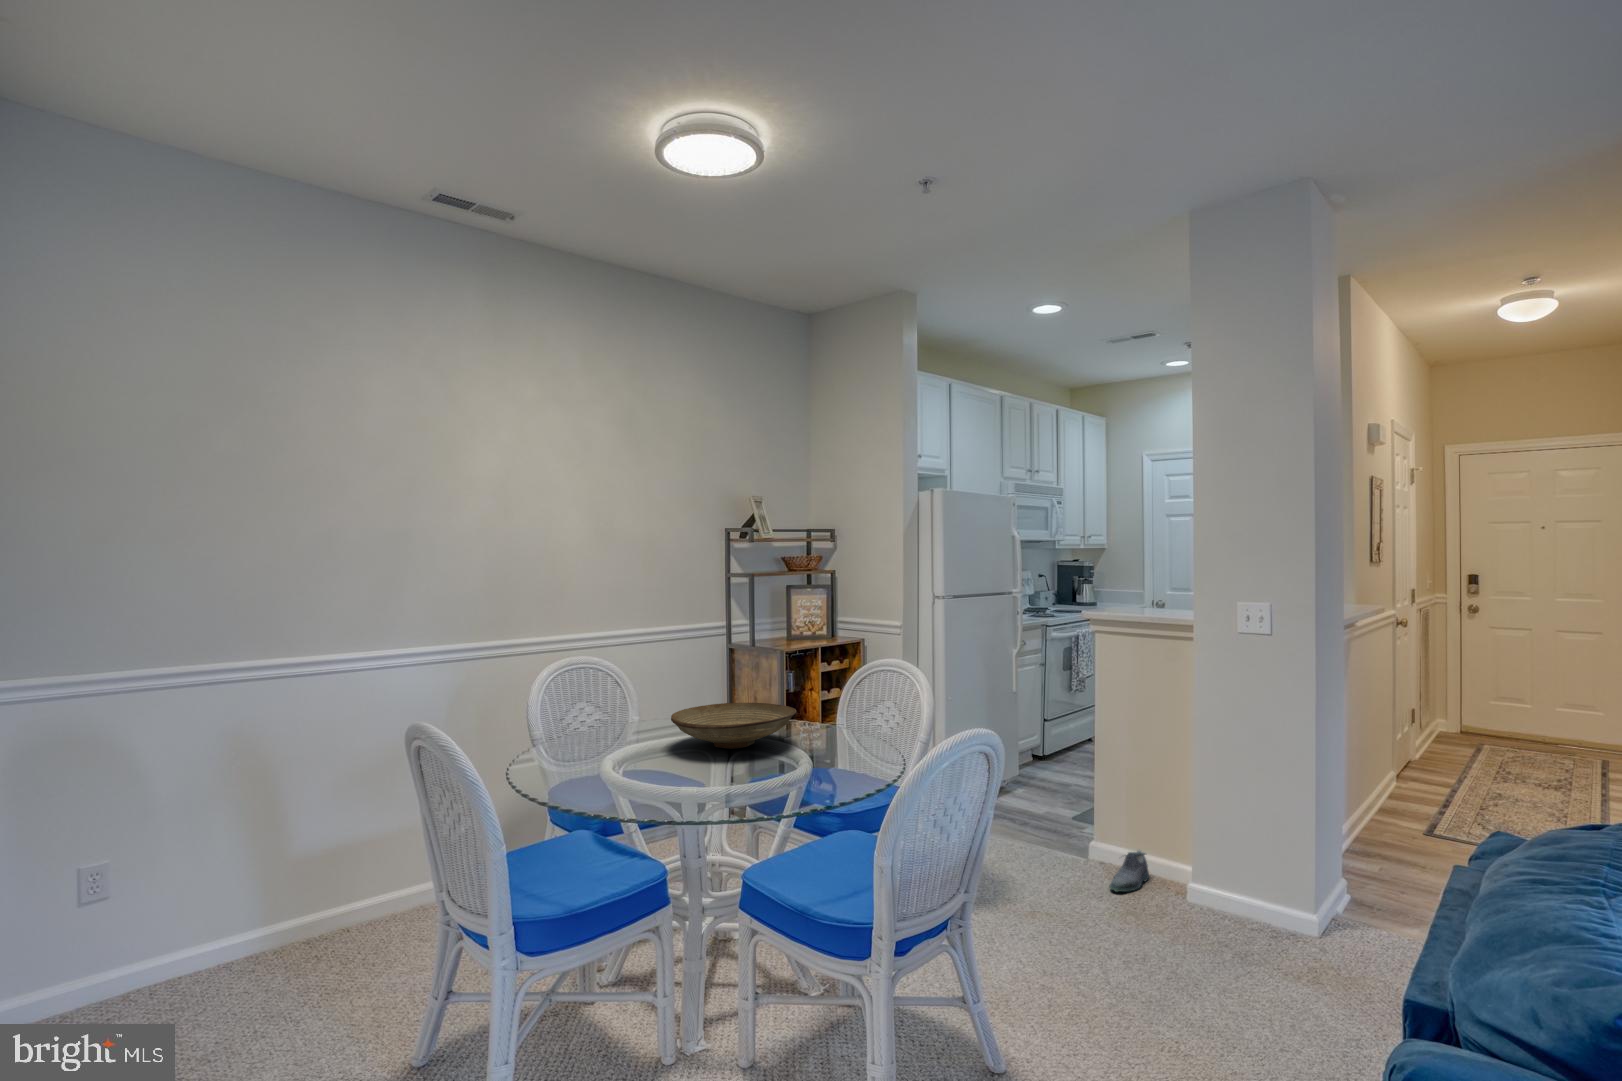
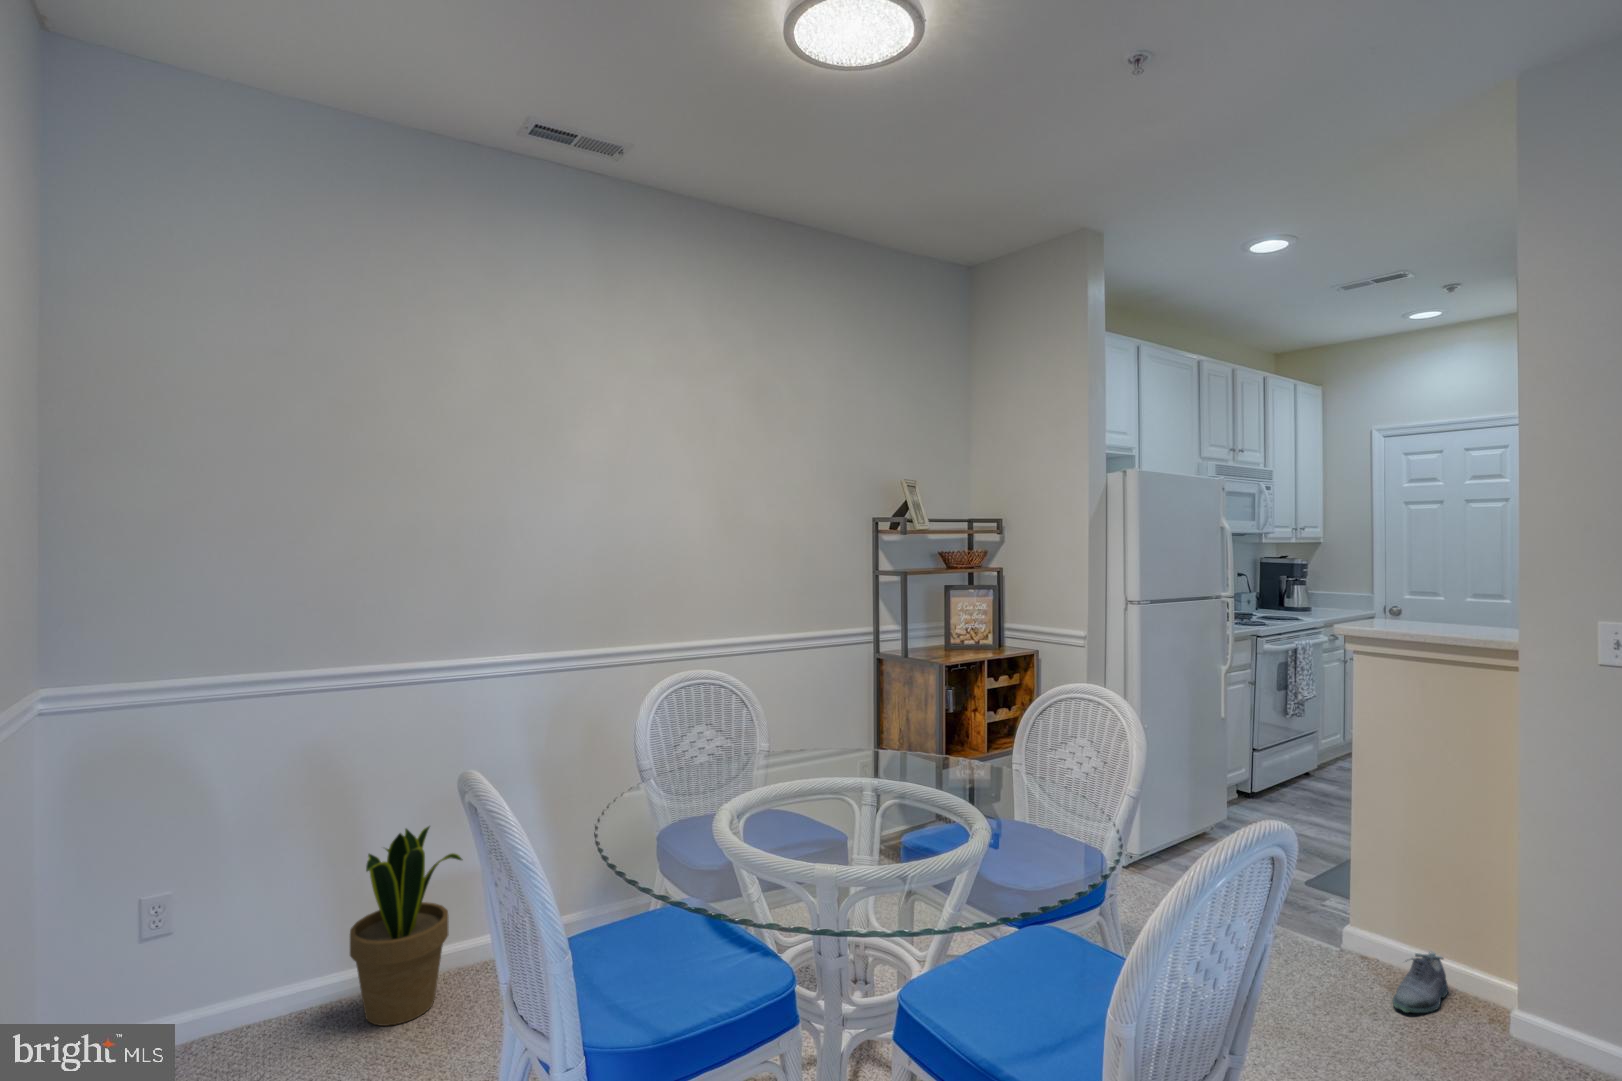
decorative bowl: present [671,703,796,749] -> none [801,735,963,800]
potted plant: none [266,800,370,971] -> present [350,826,463,1026]

